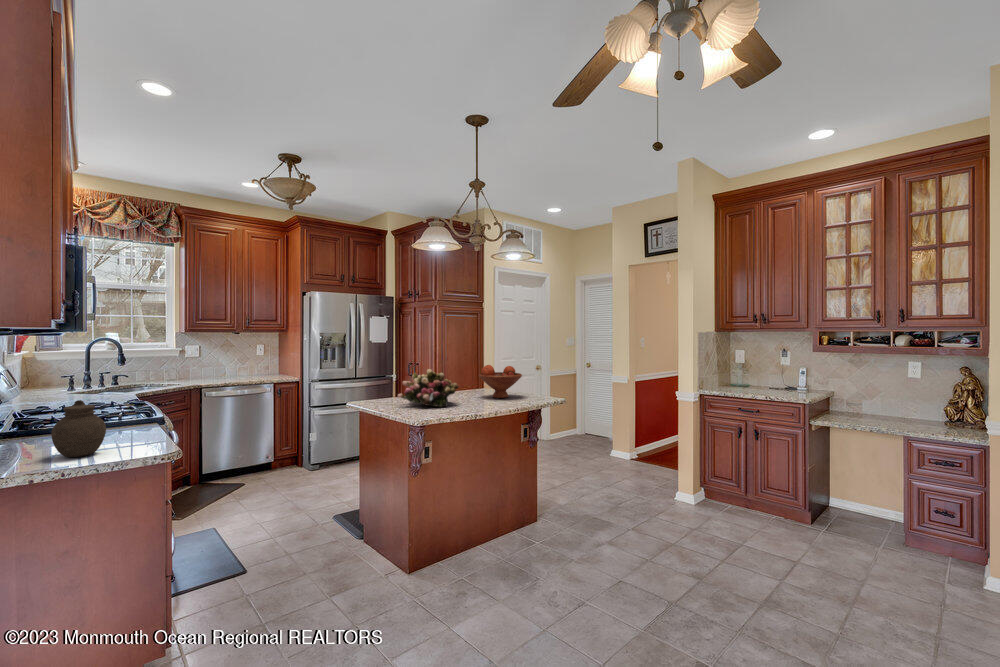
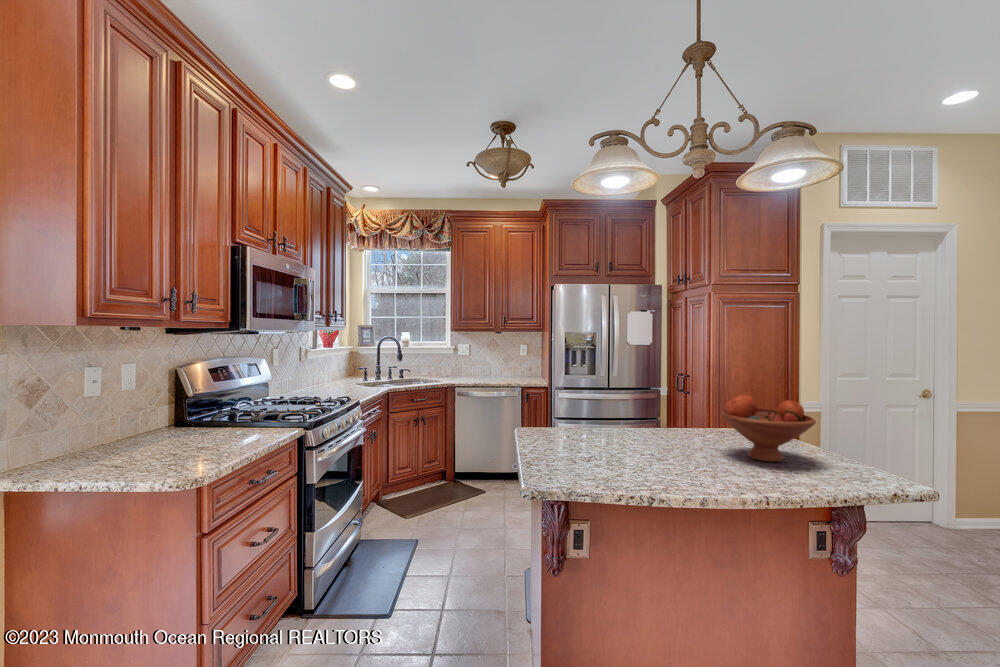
flower arrangement: present [398,369,459,407] -> none [559,394,660,465]
jar: present [51,400,106,457] -> none [121,402,175,463]

